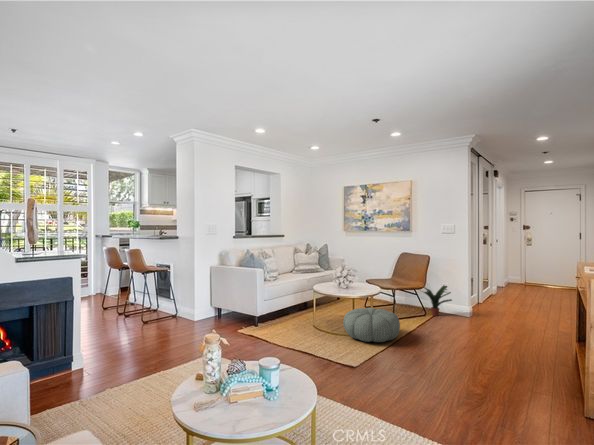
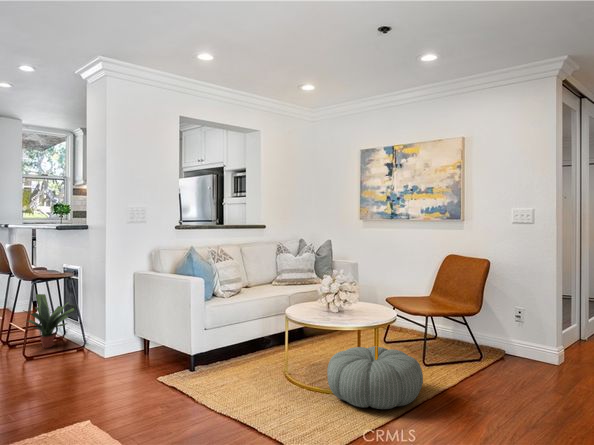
potted plant: present [424,285,452,316] -> present [23,294,74,348]

